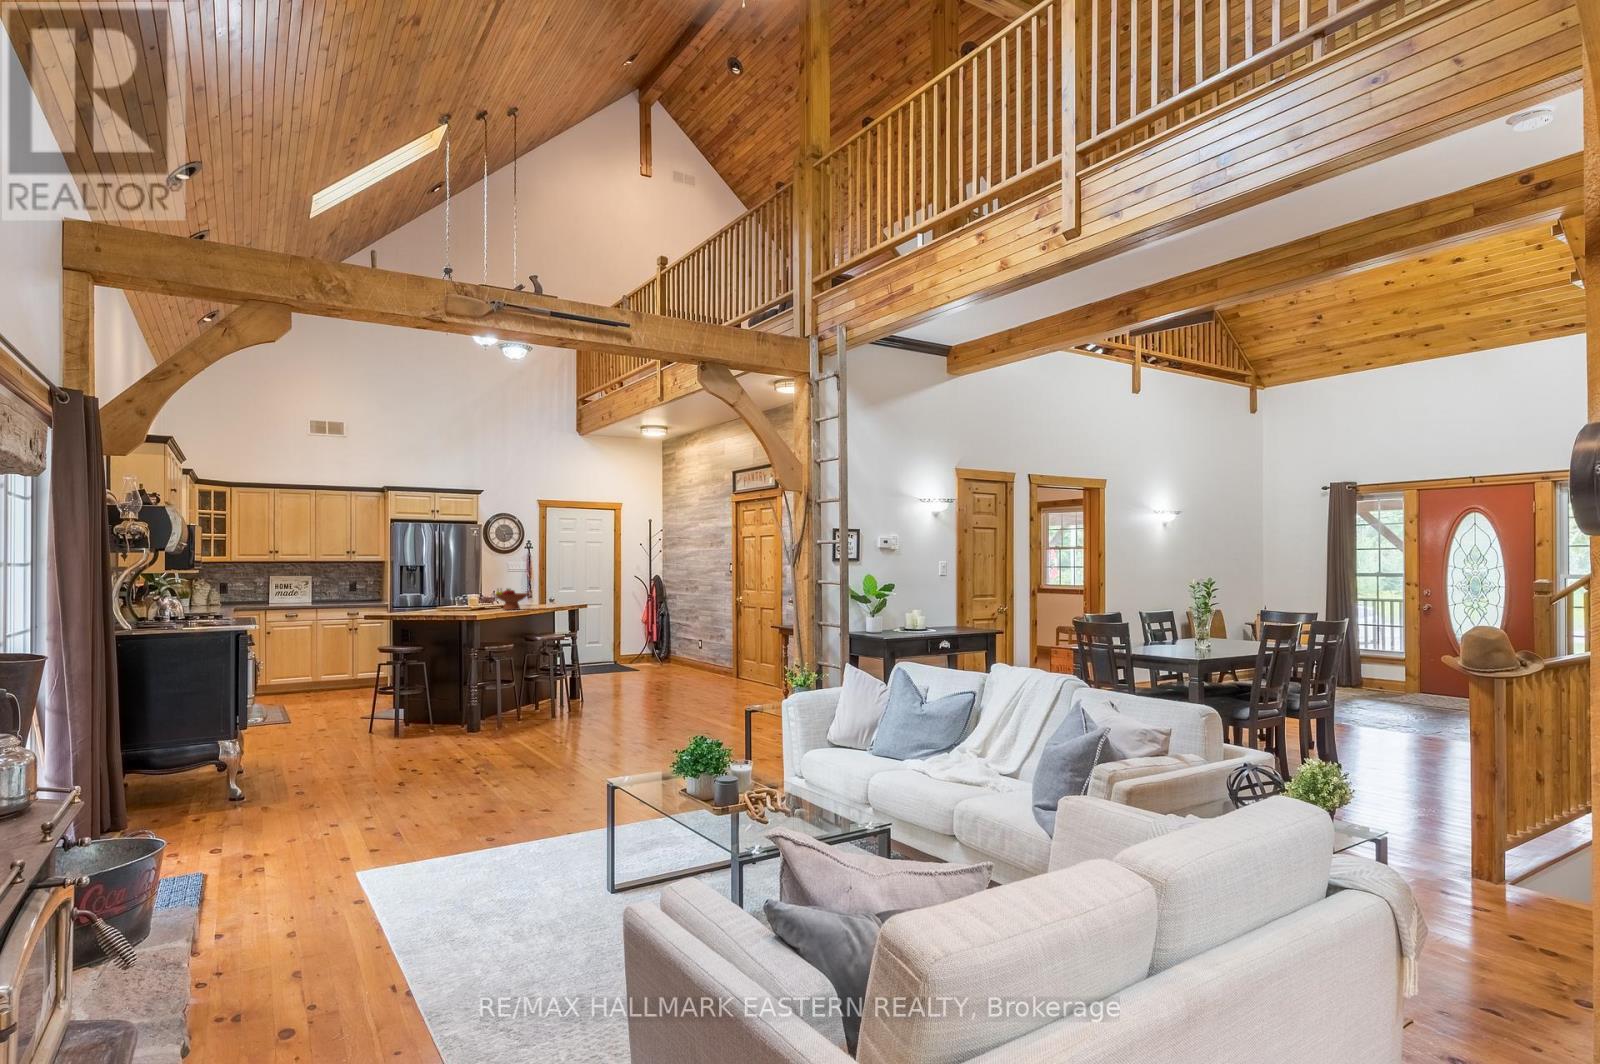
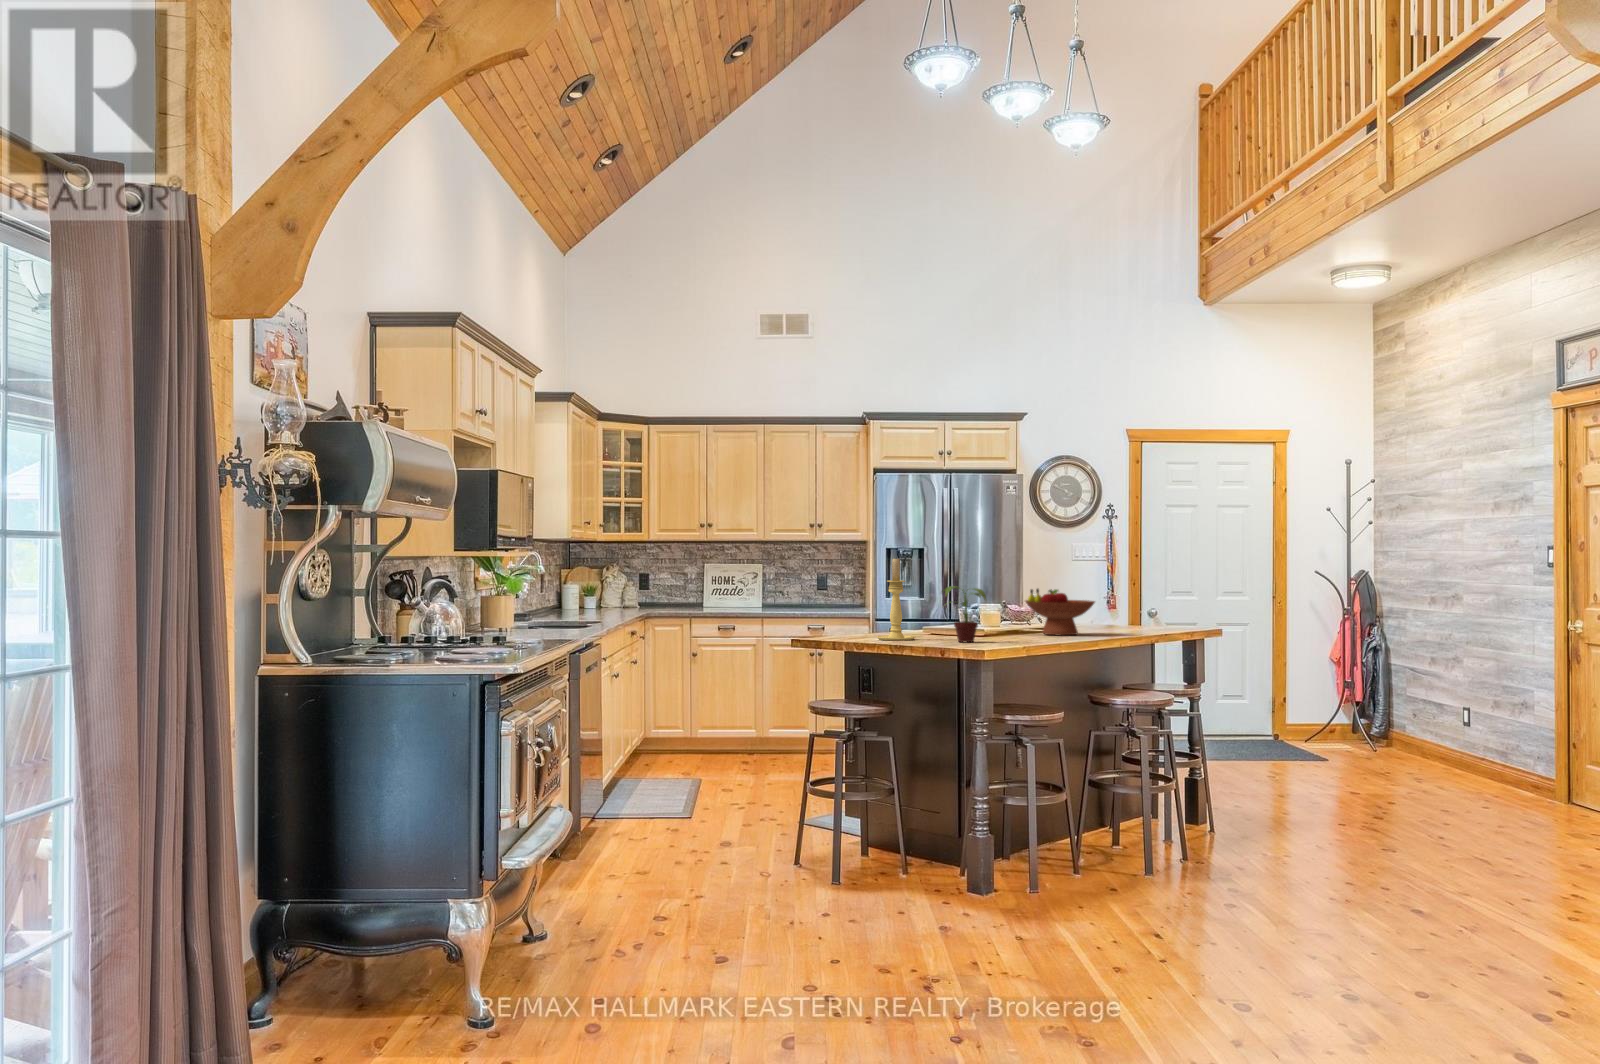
candle holder: none [423,575,444,615] -> present [877,559,916,641]
potted plant: none [457,588,482,614] -> present [942,586,986,643]

